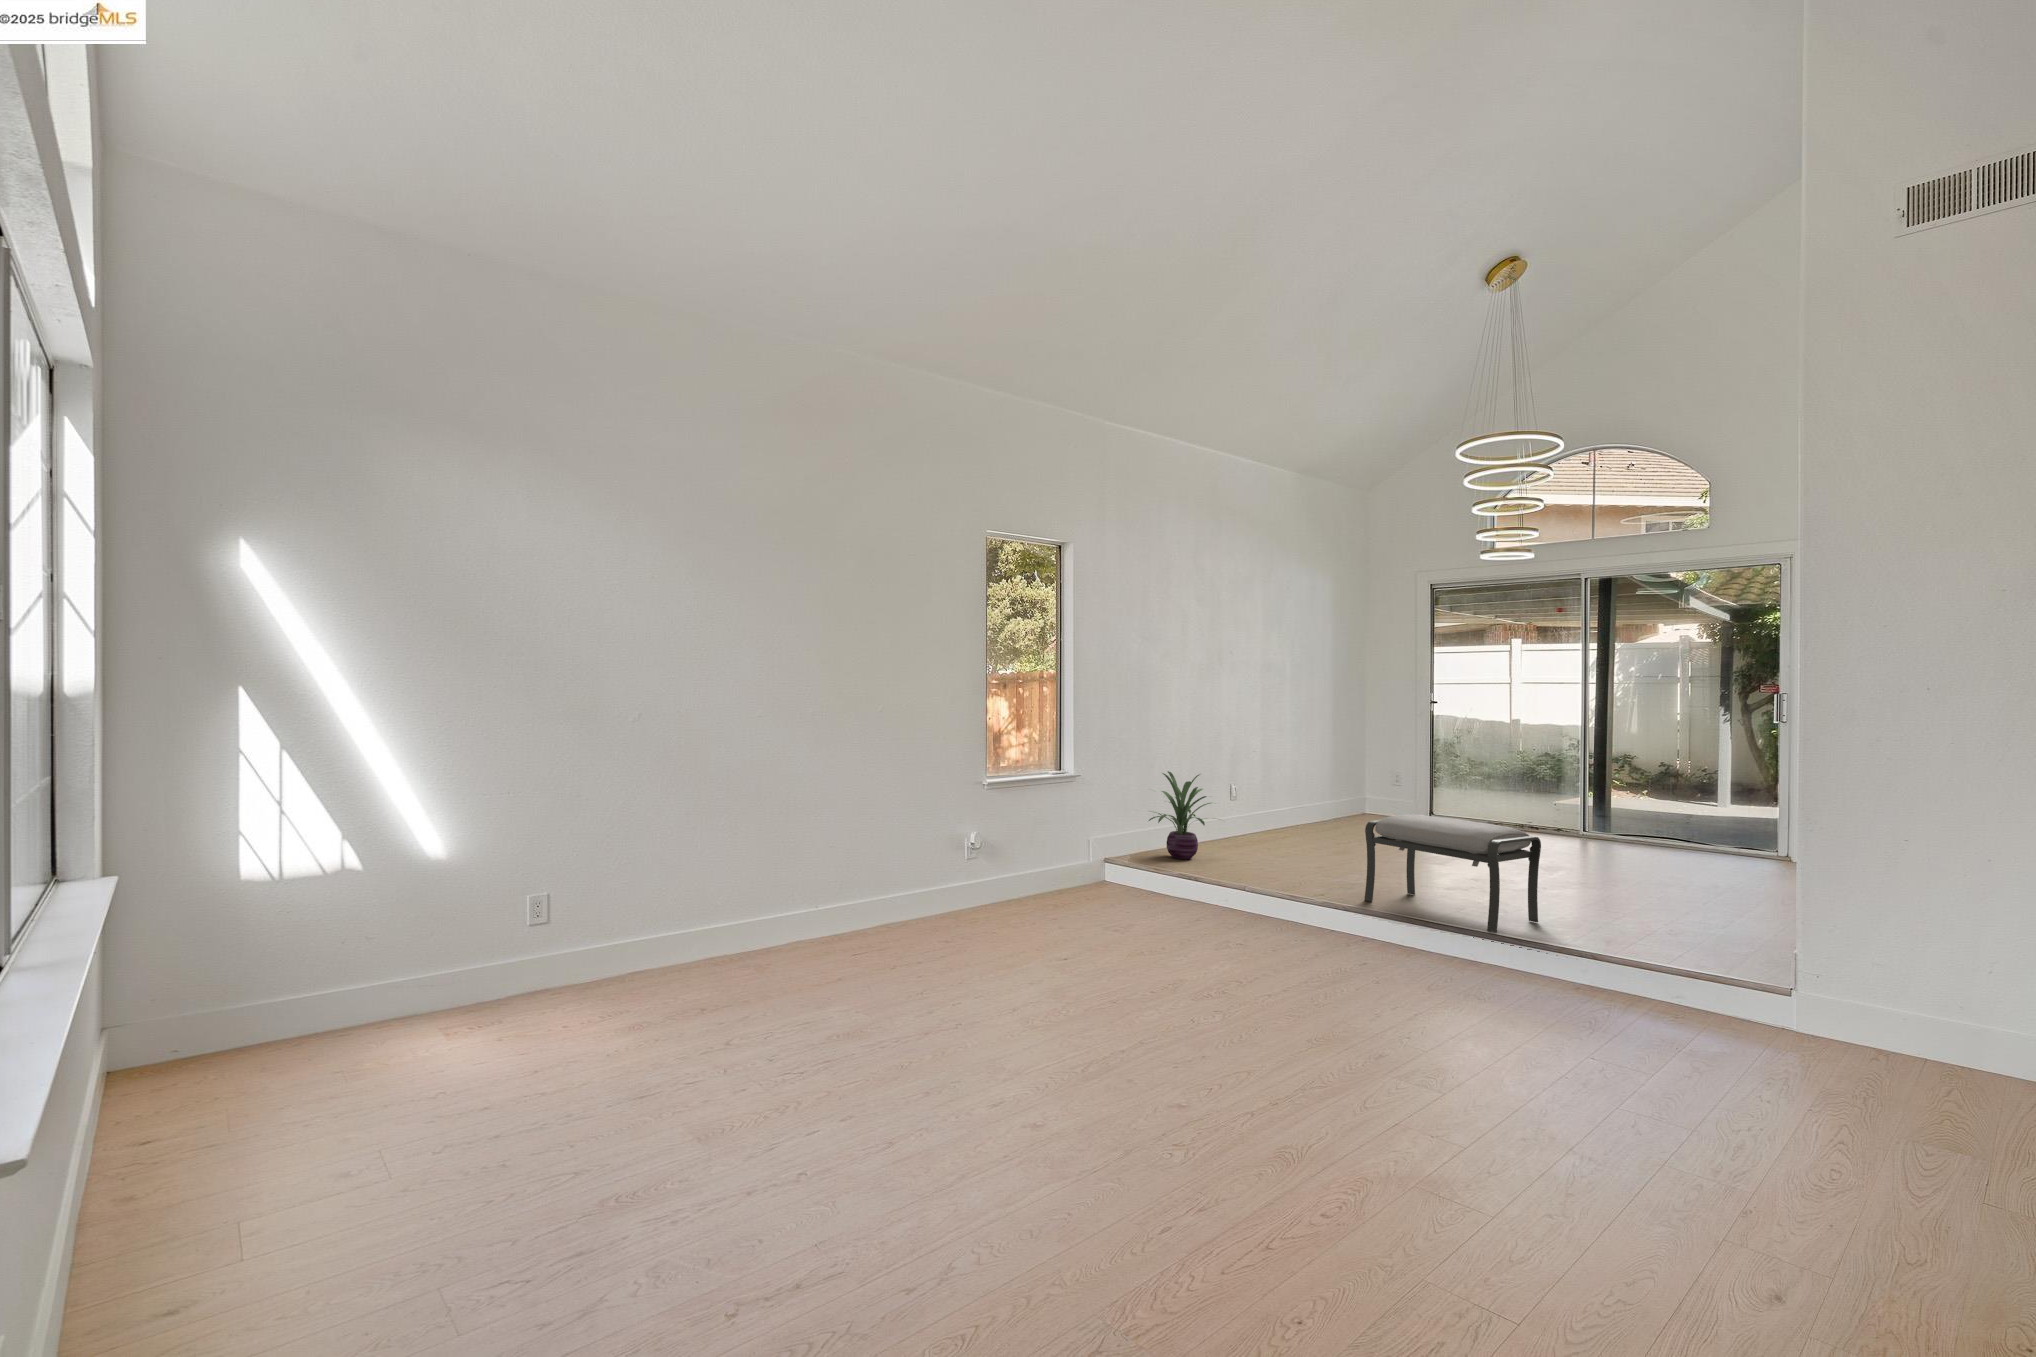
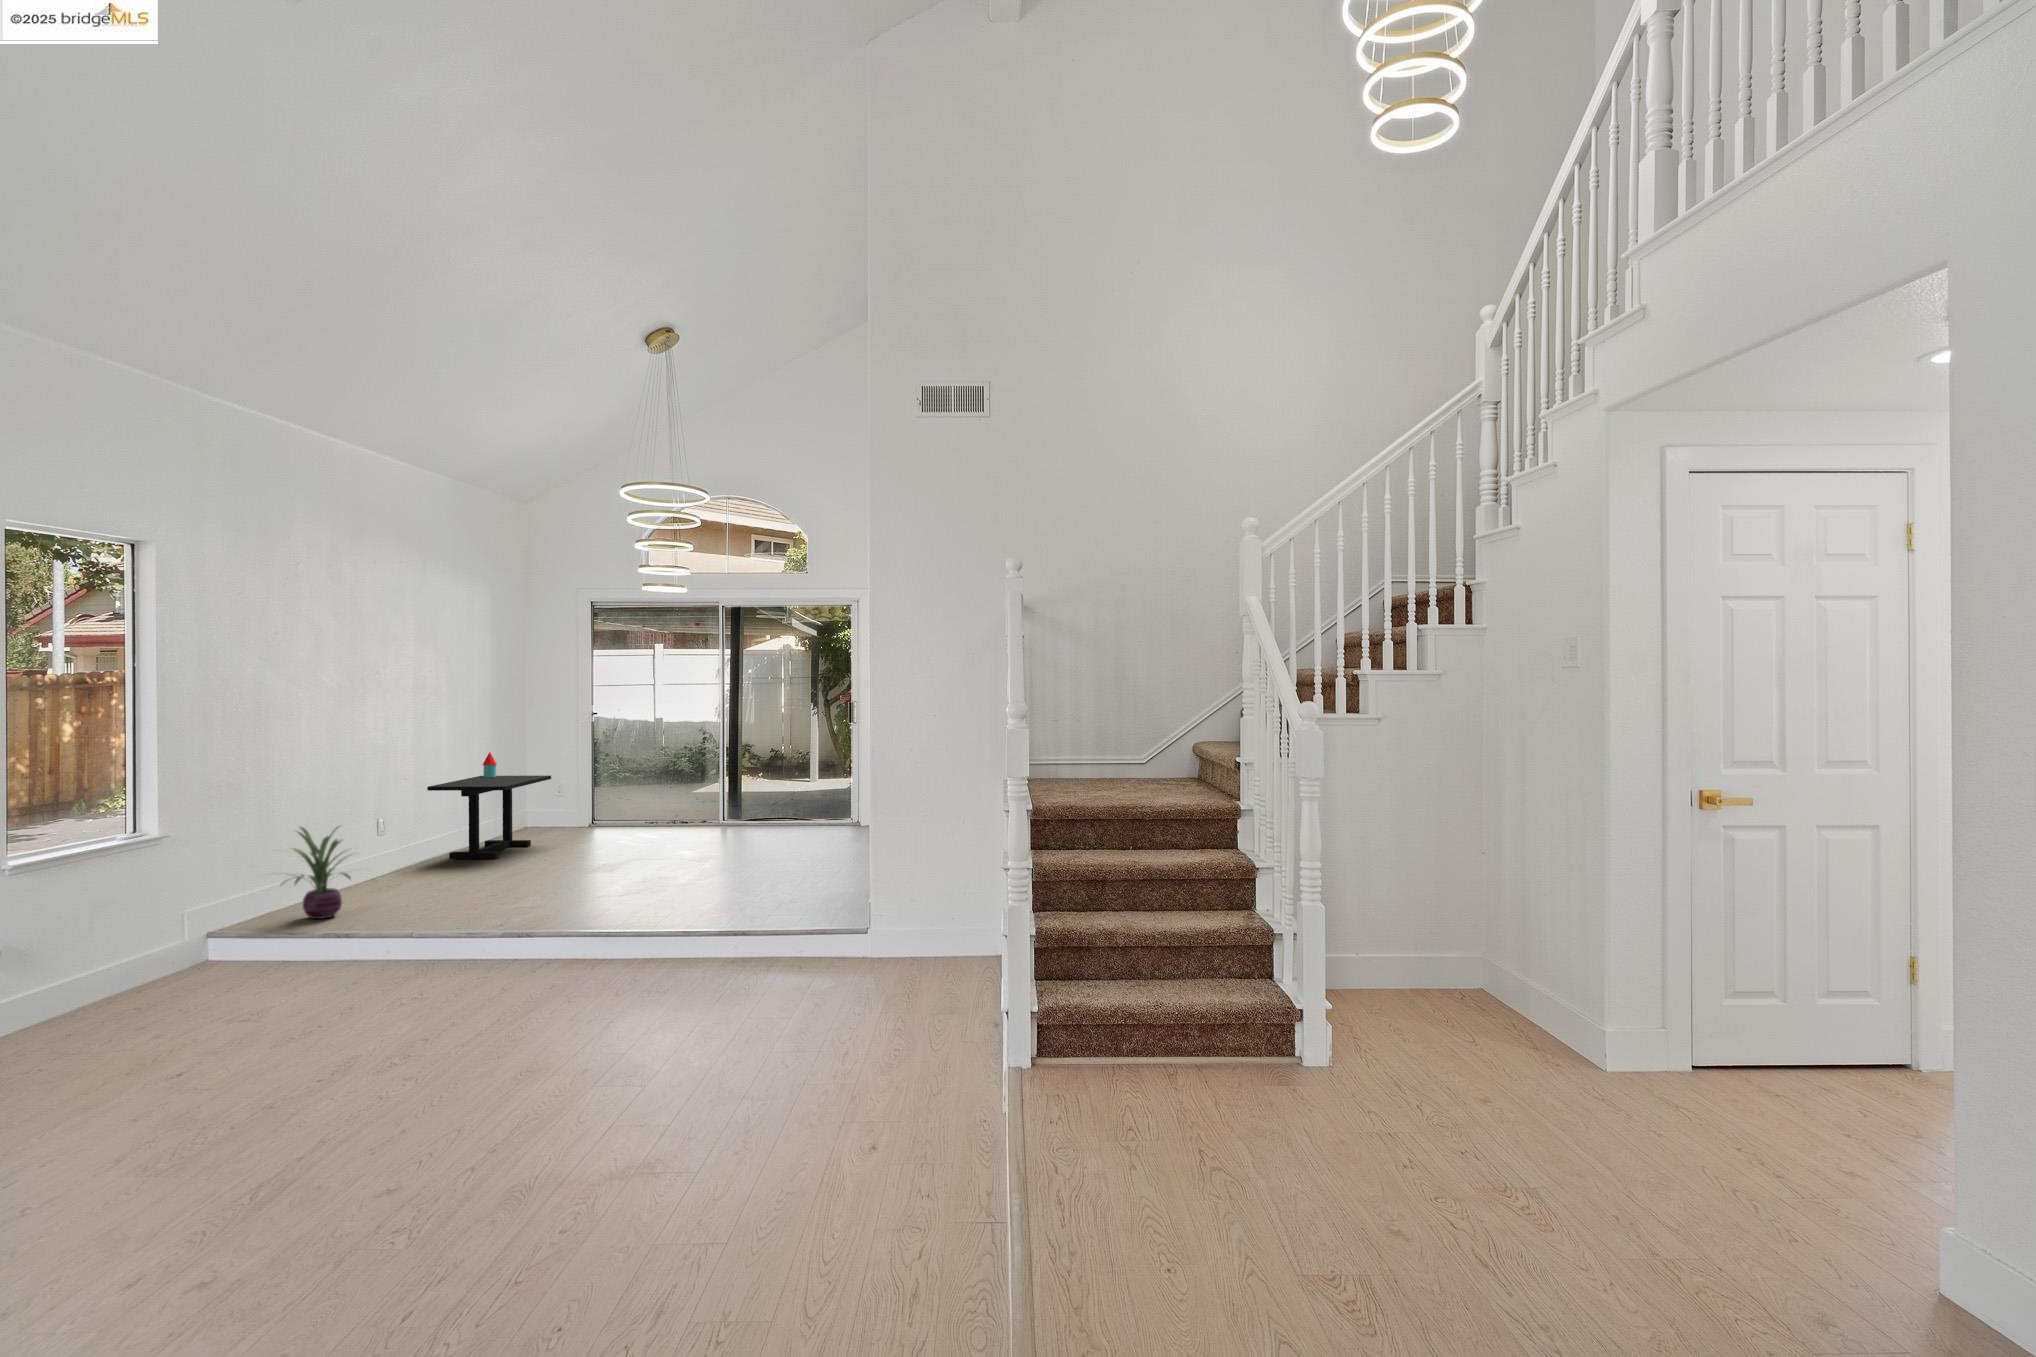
side table: none [1281,735,1396,835] -> present [427,752,551,859]
ottoman: present [1364,814,1541,932] -> none [519,838,659,926]

